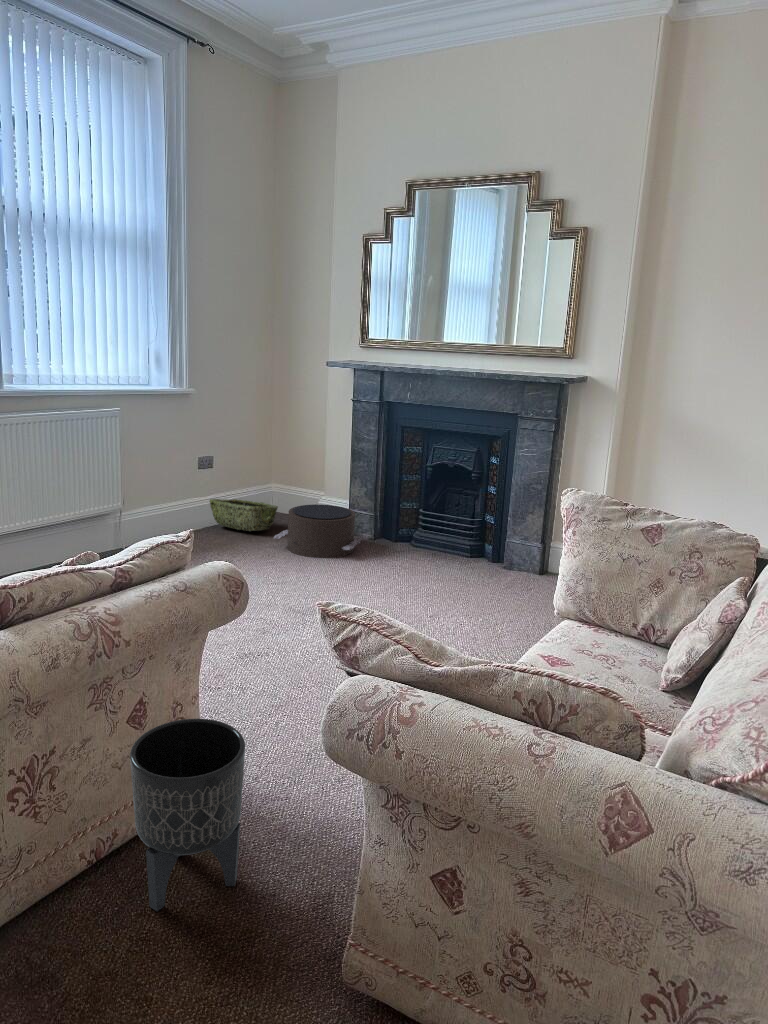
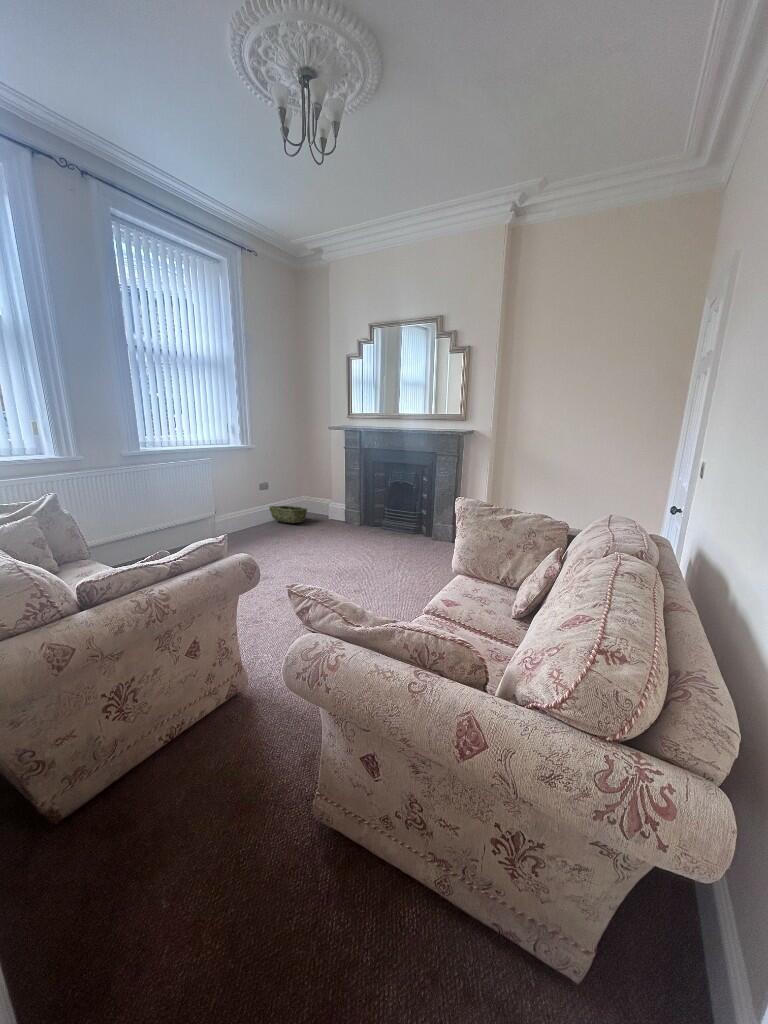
pouf: present [274,504,362,558] -> none [304,507,354,537]
planter: present [130,718,245,911] -> none [185,650,260,770]

